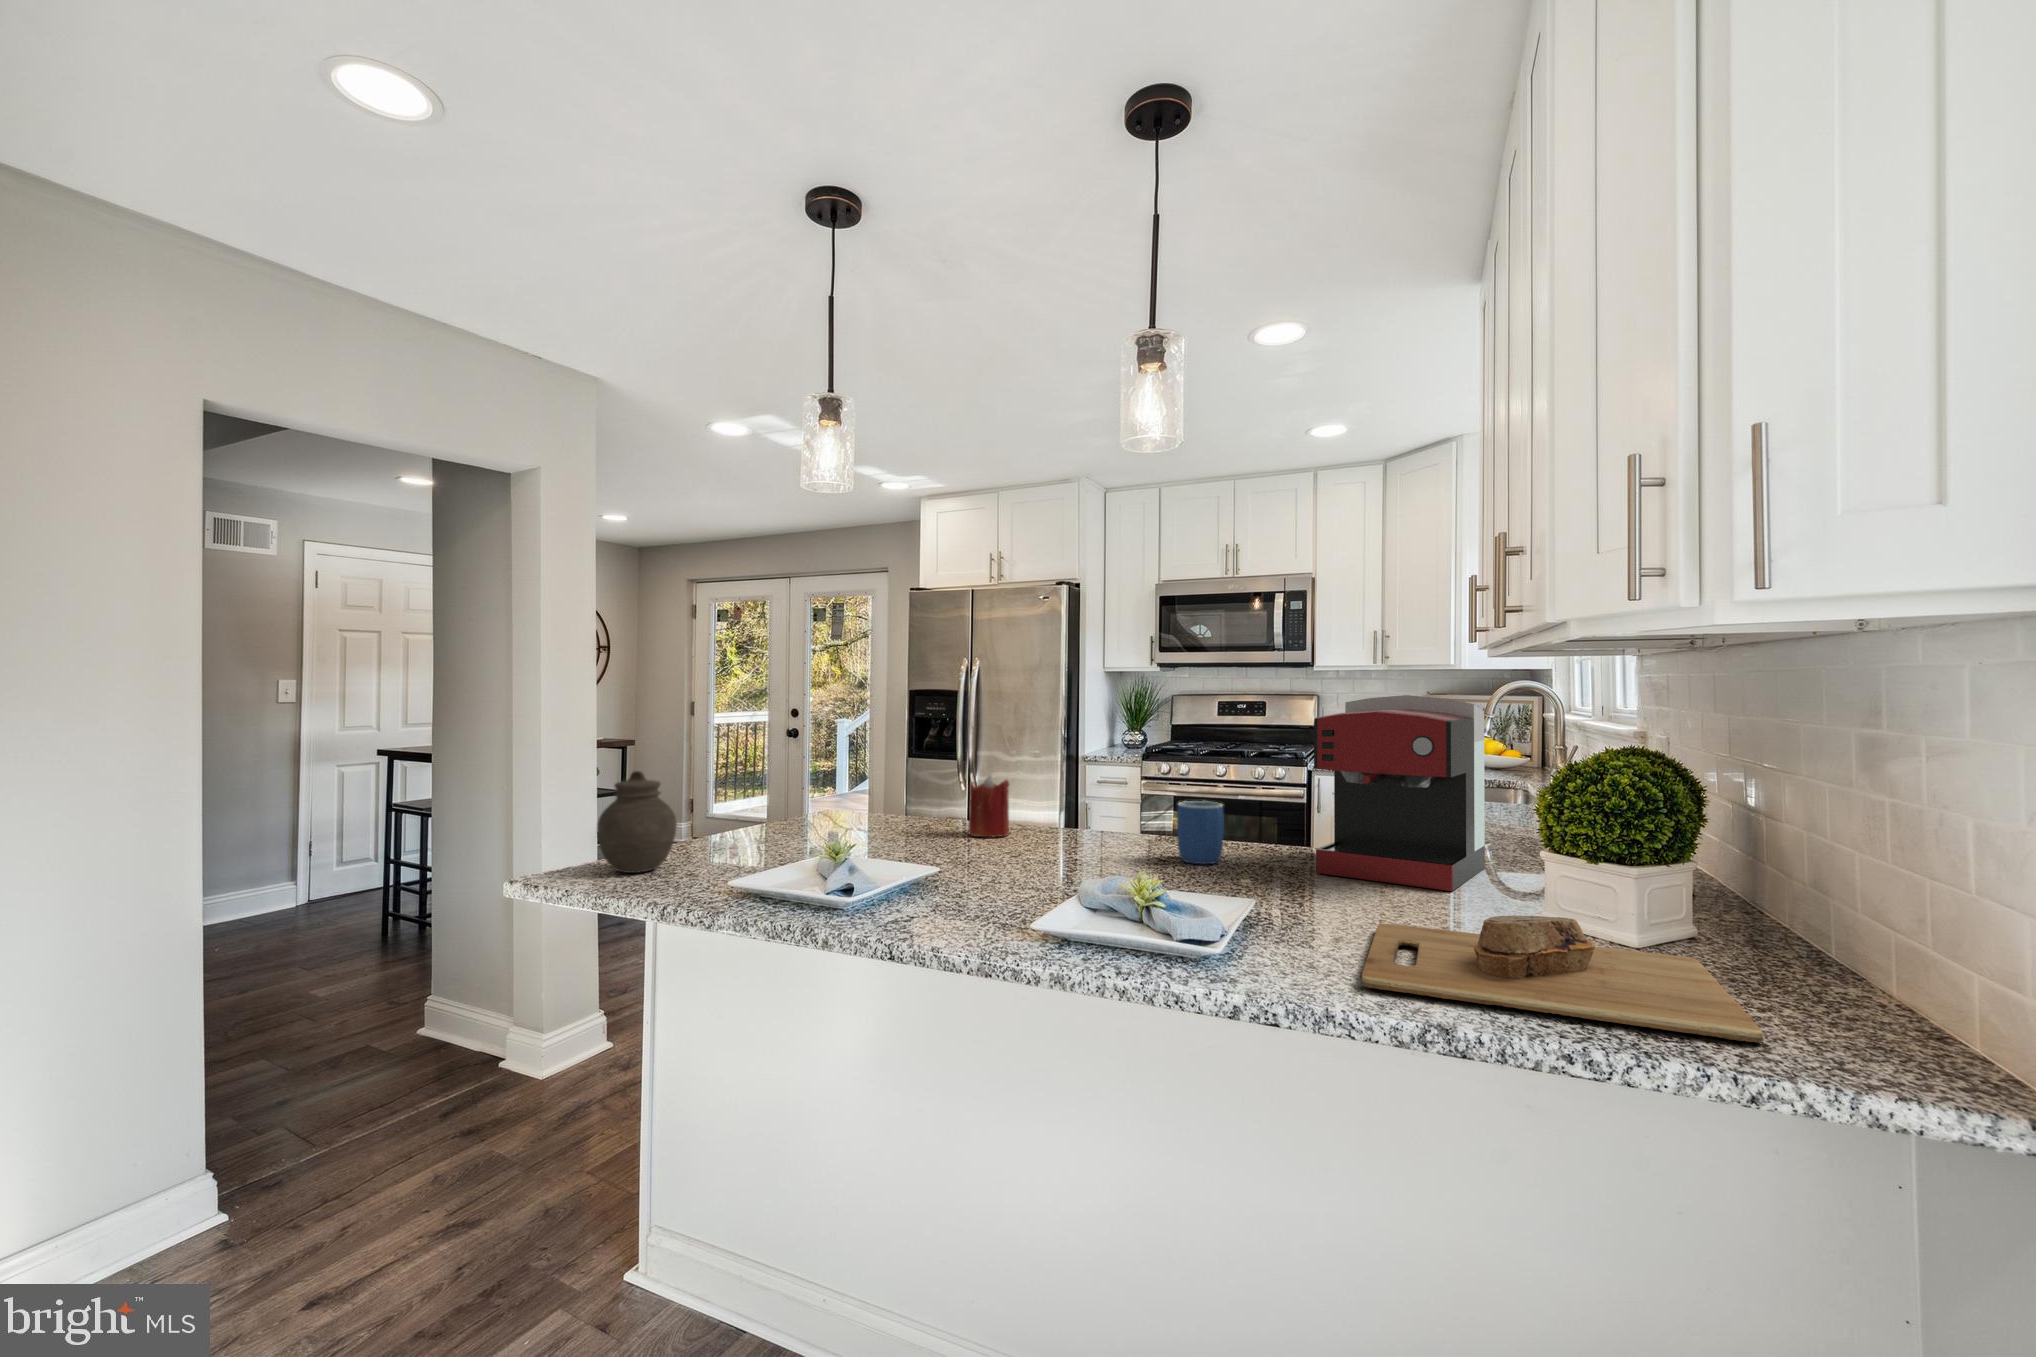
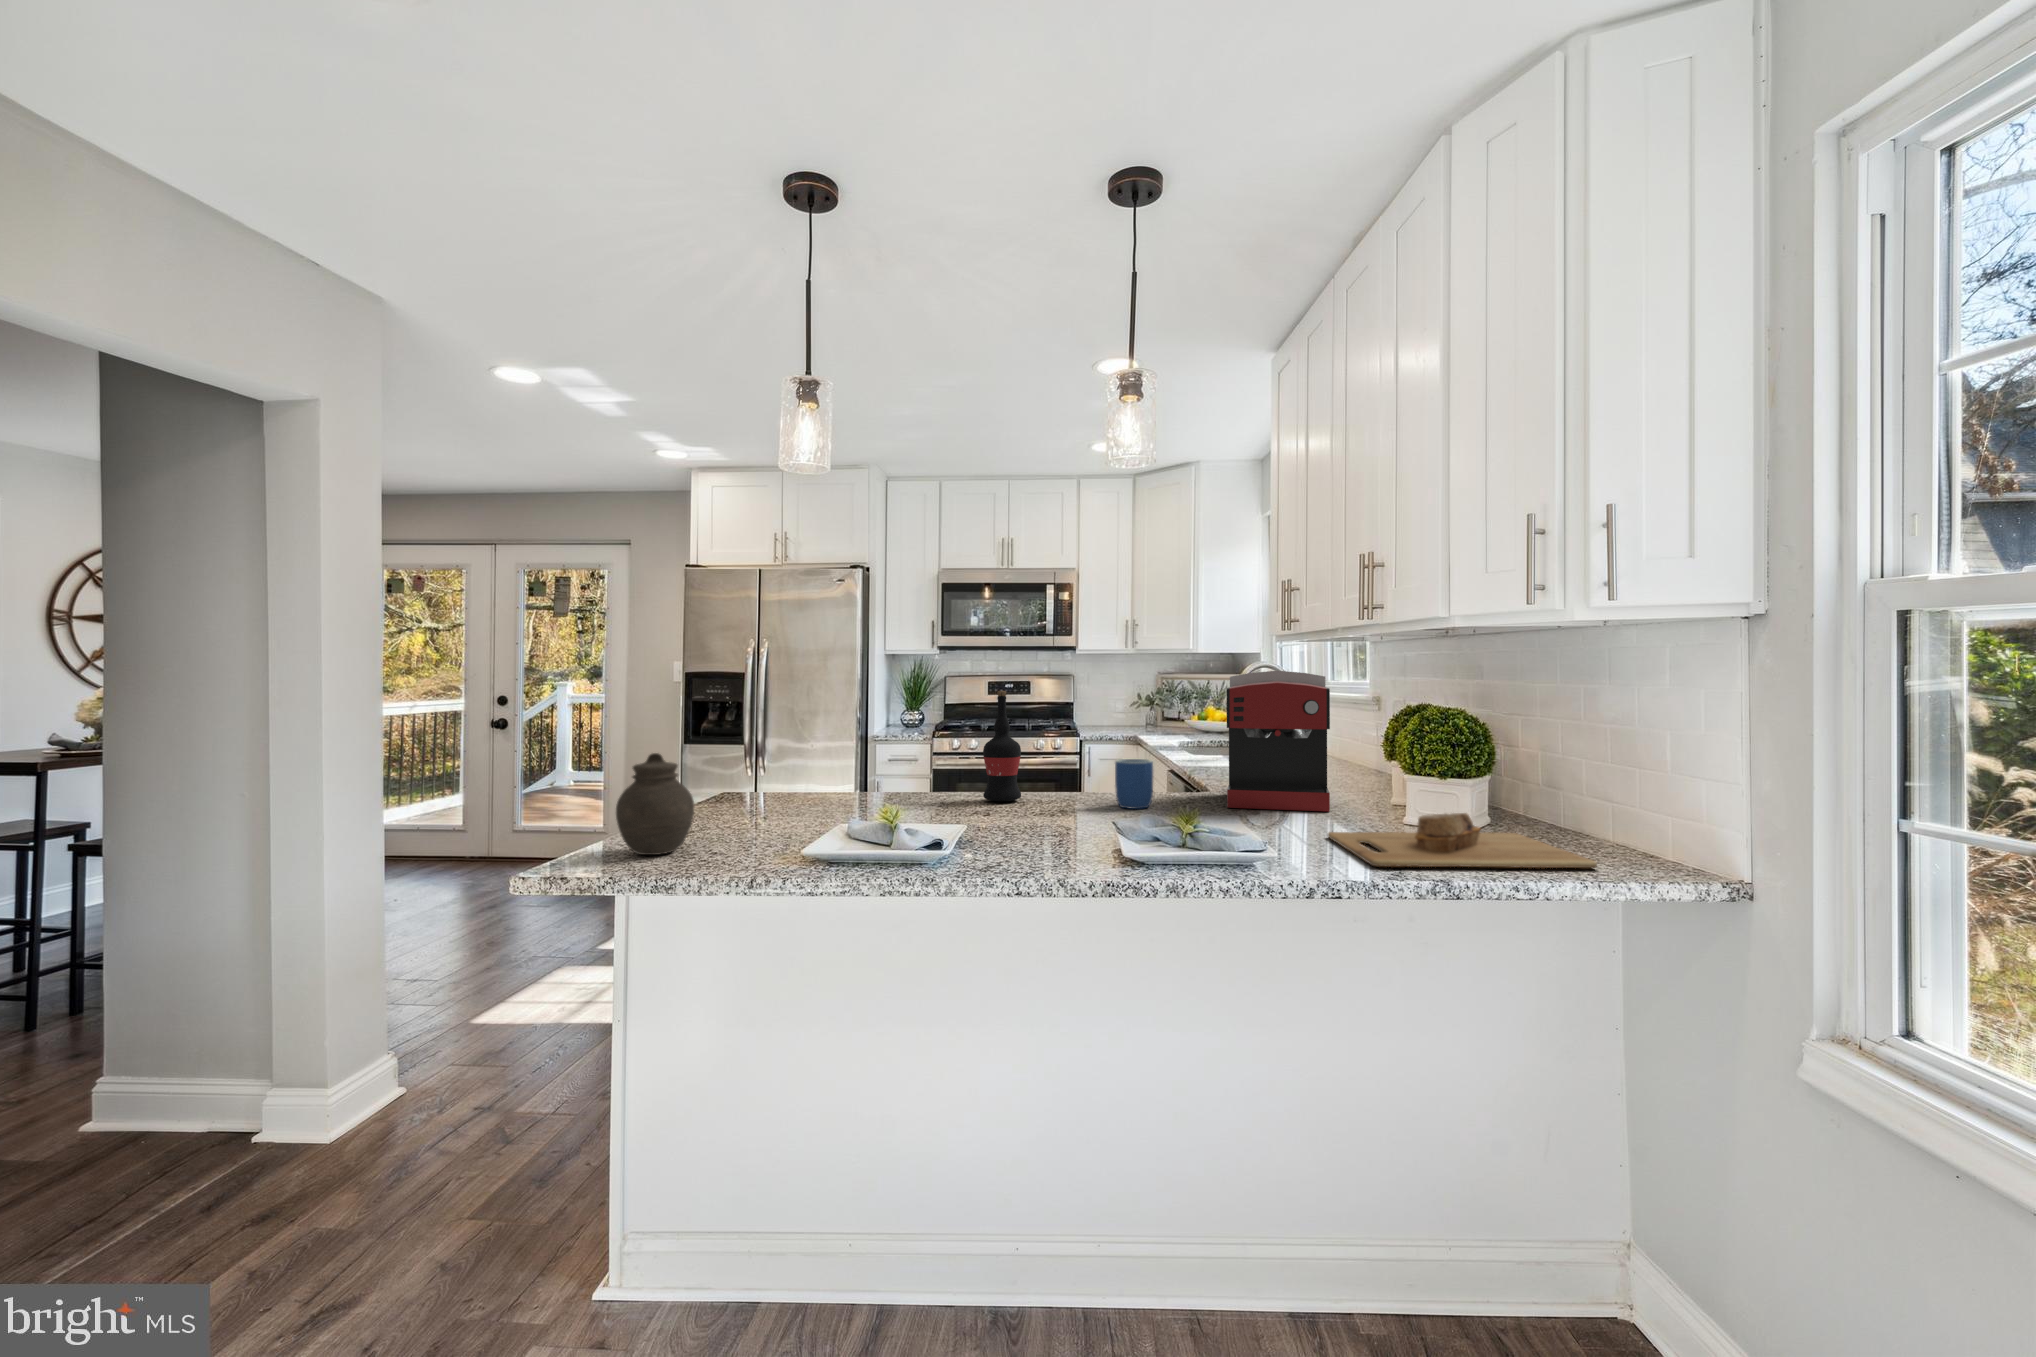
wine bottle: none [1043,715,1087,842] -> present [983,691,1021,801]
candle: present [969,775,1009,837] -> none [909,746,946,803]

